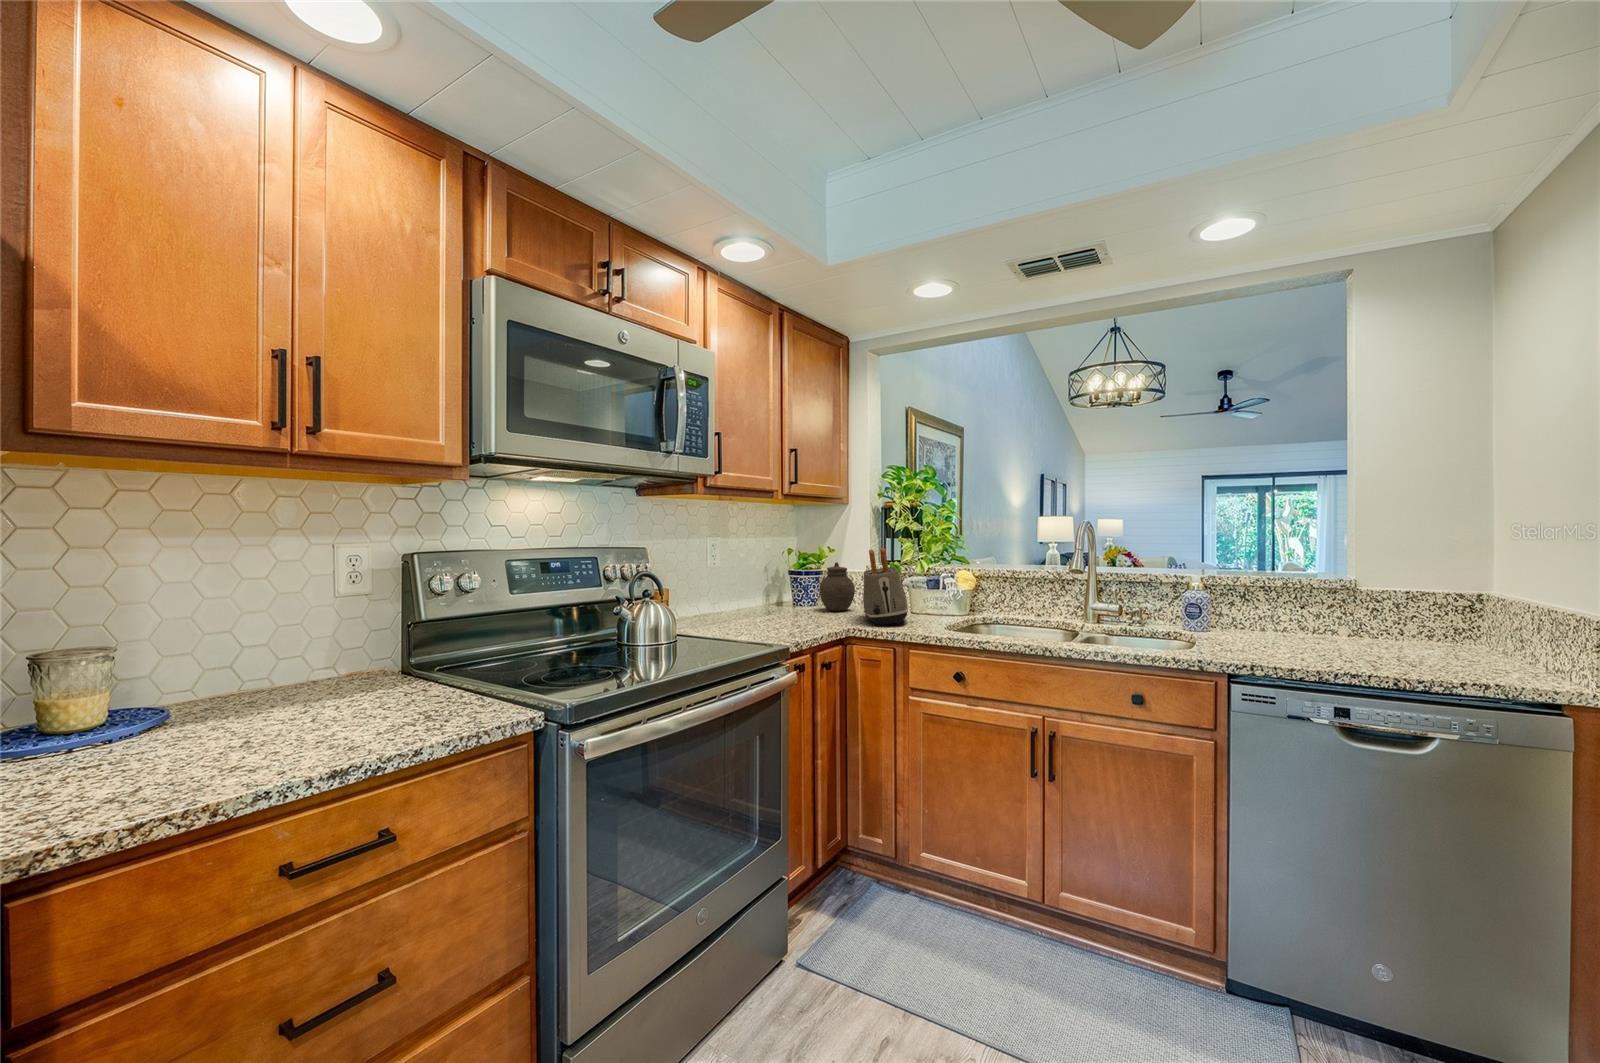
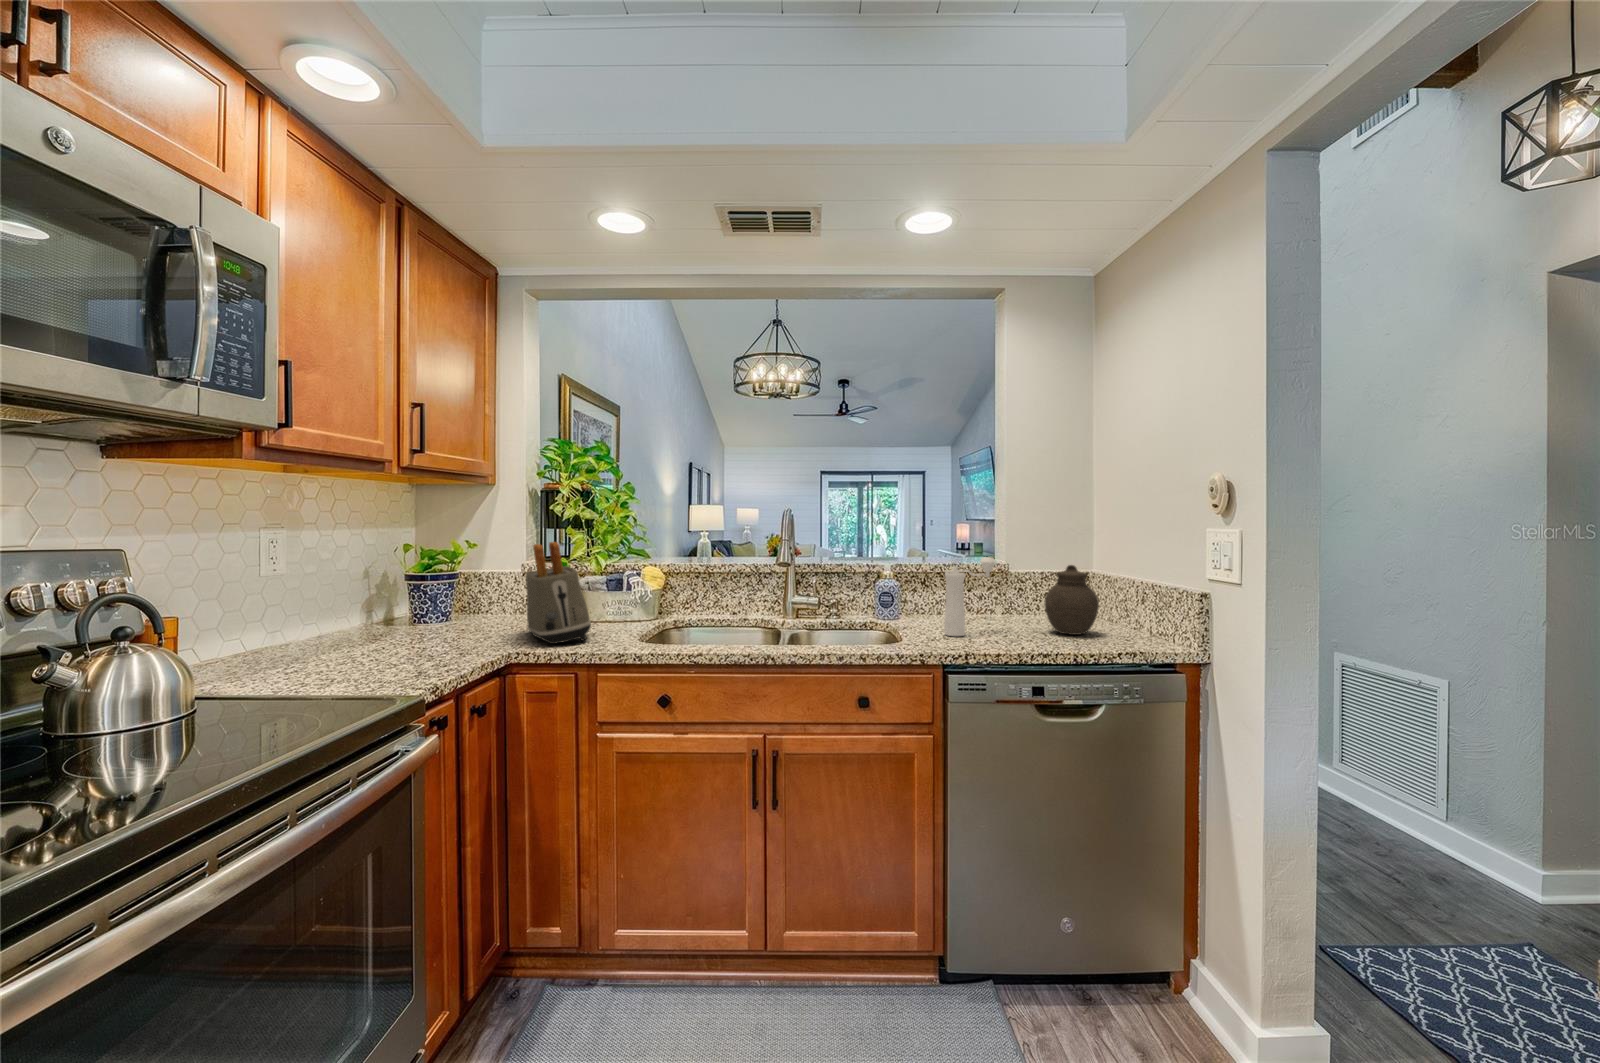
jar: present [819,562,855,611] -> present [1044,565,1099,635]
pepper mill: none [1244,571,1313,650] -> present [944,557,995,636]

